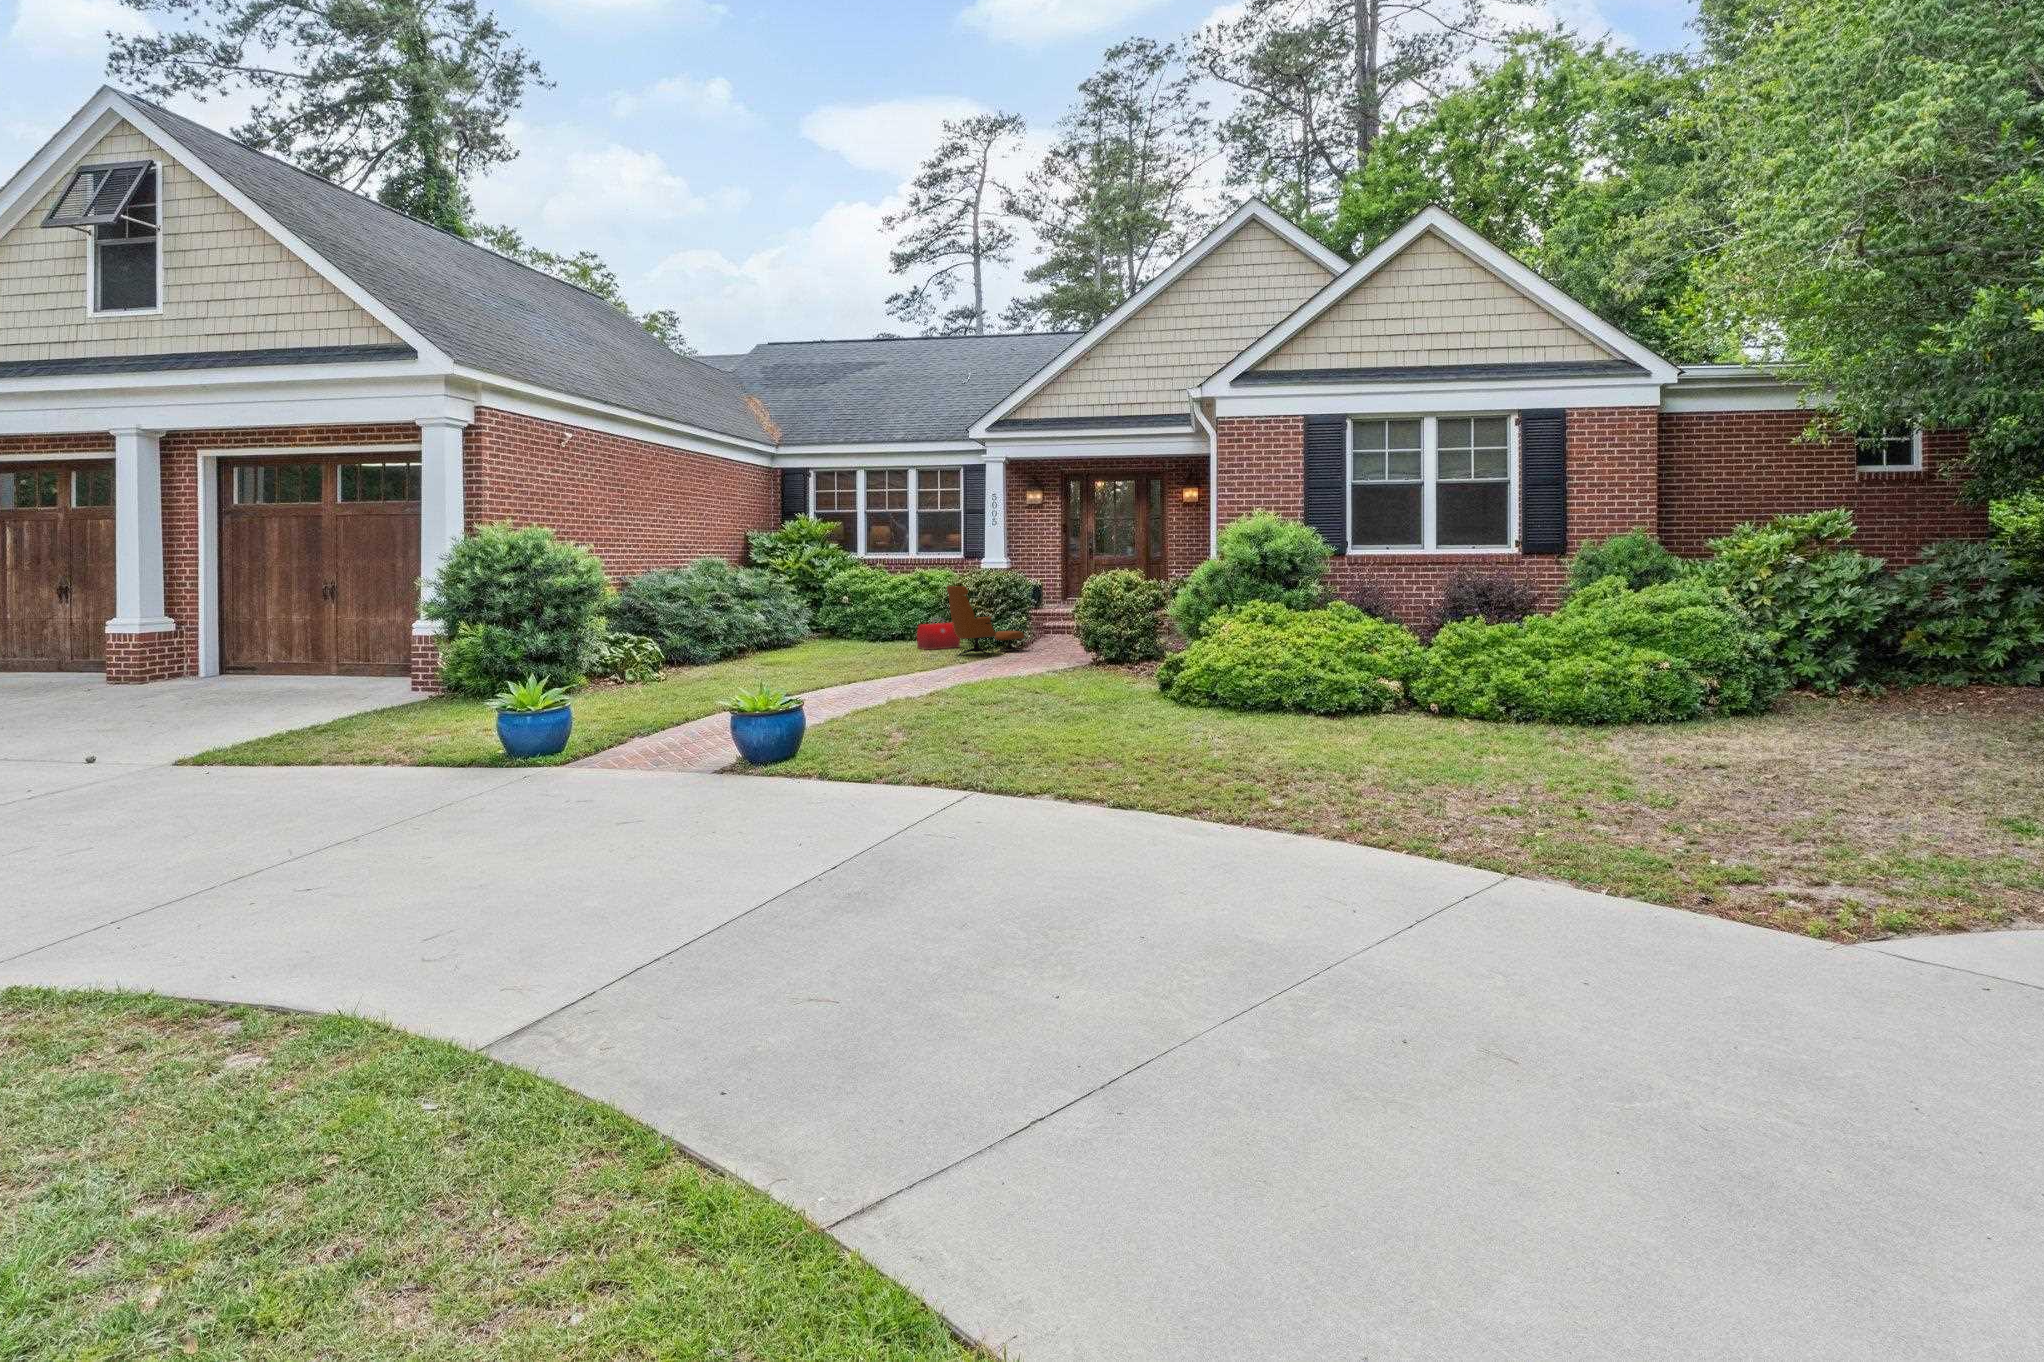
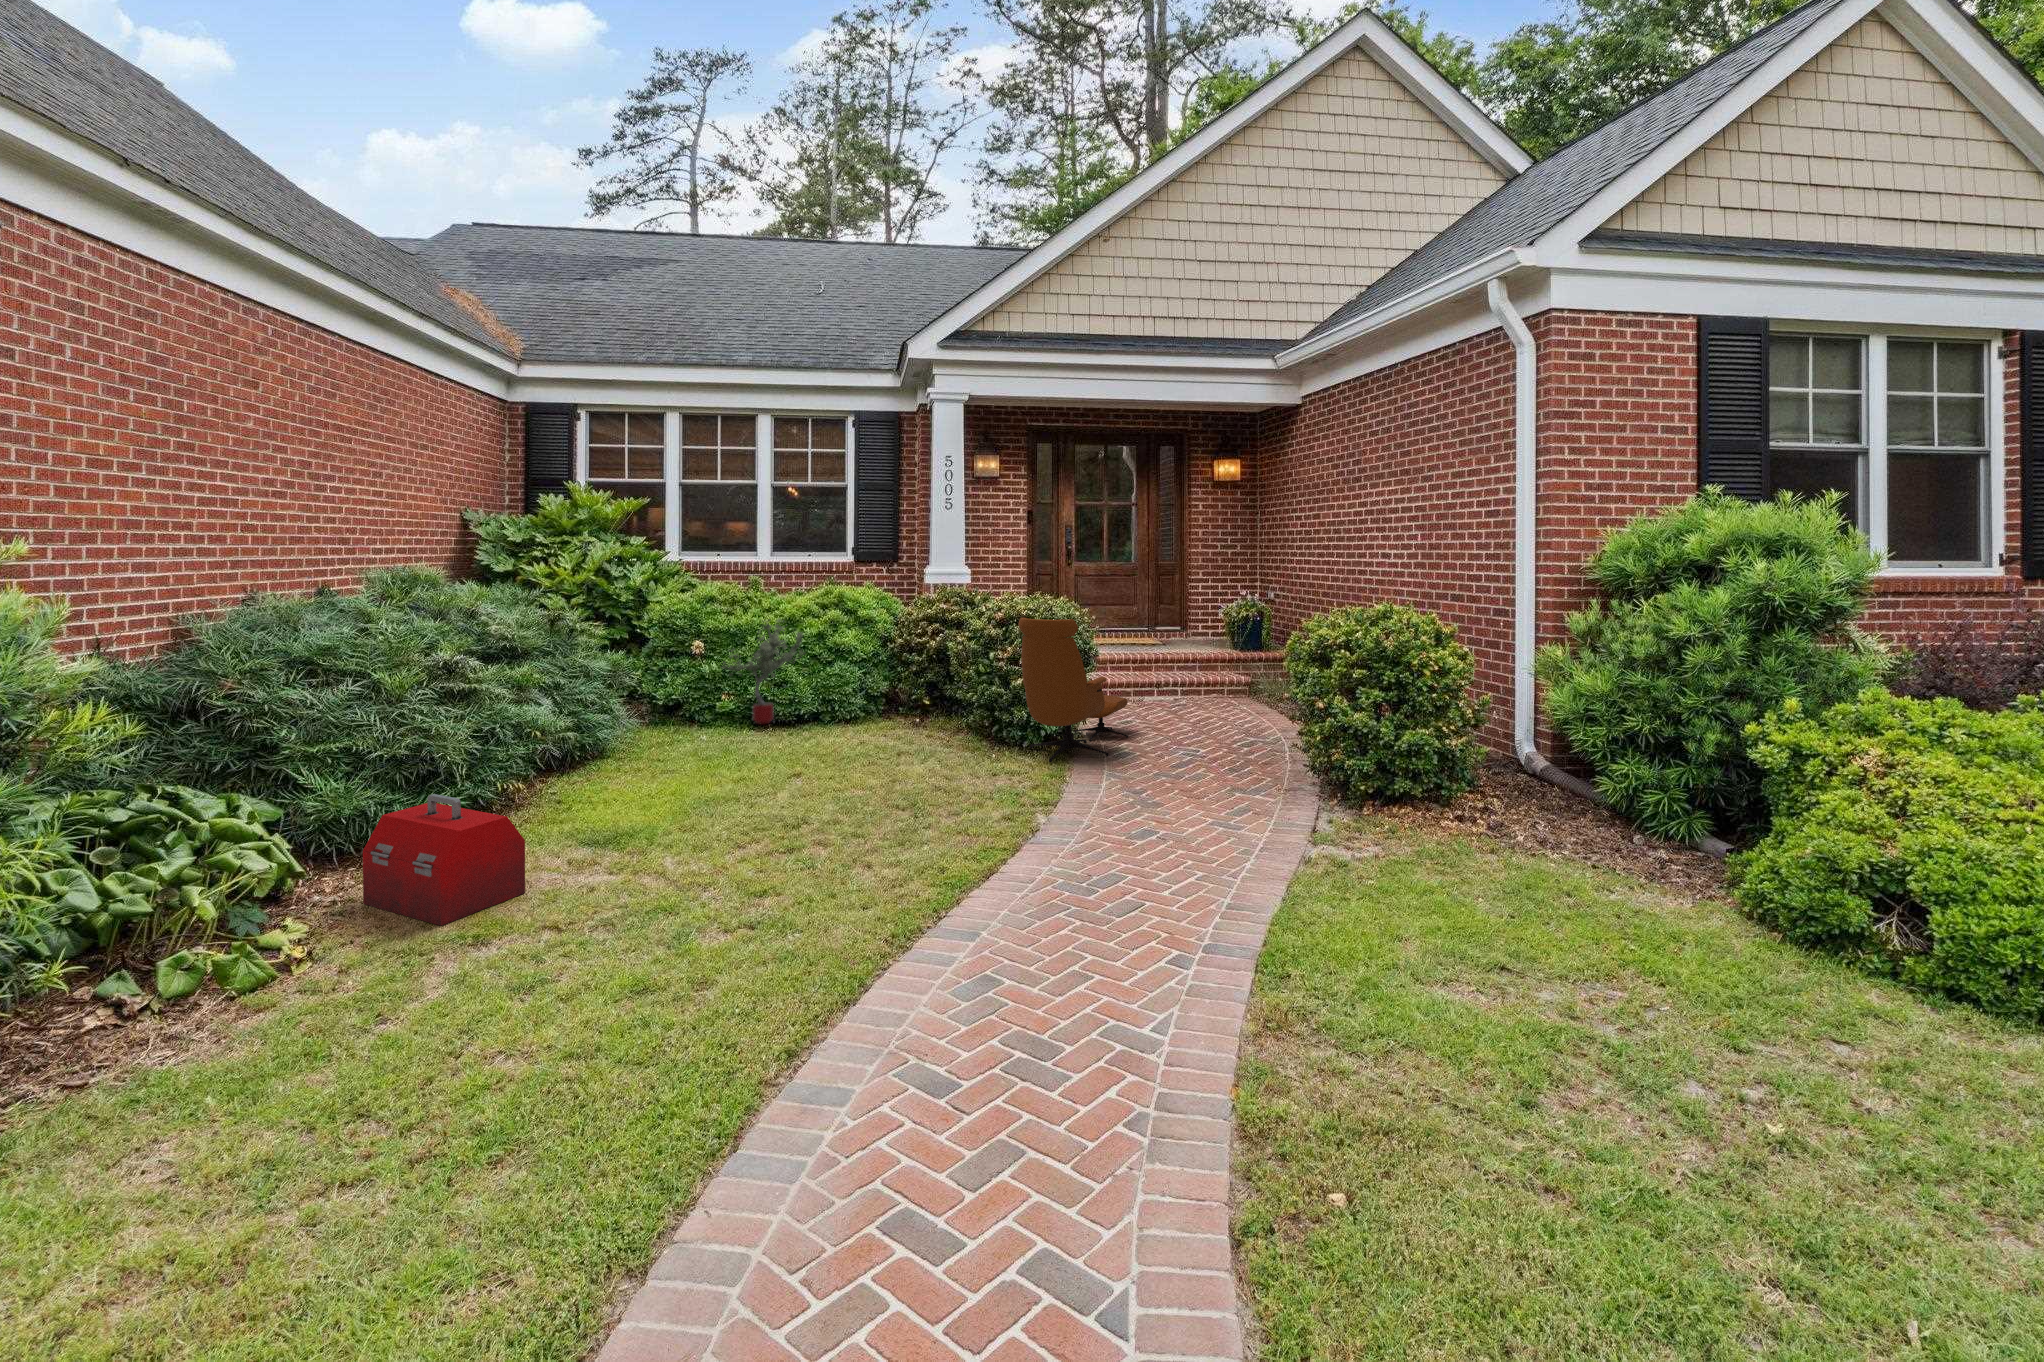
potted tree: none [850,587,888,642] -> present [722,619,803,725]
toolbox: present [917,618,960,650] -> present [363,794,525,926]

